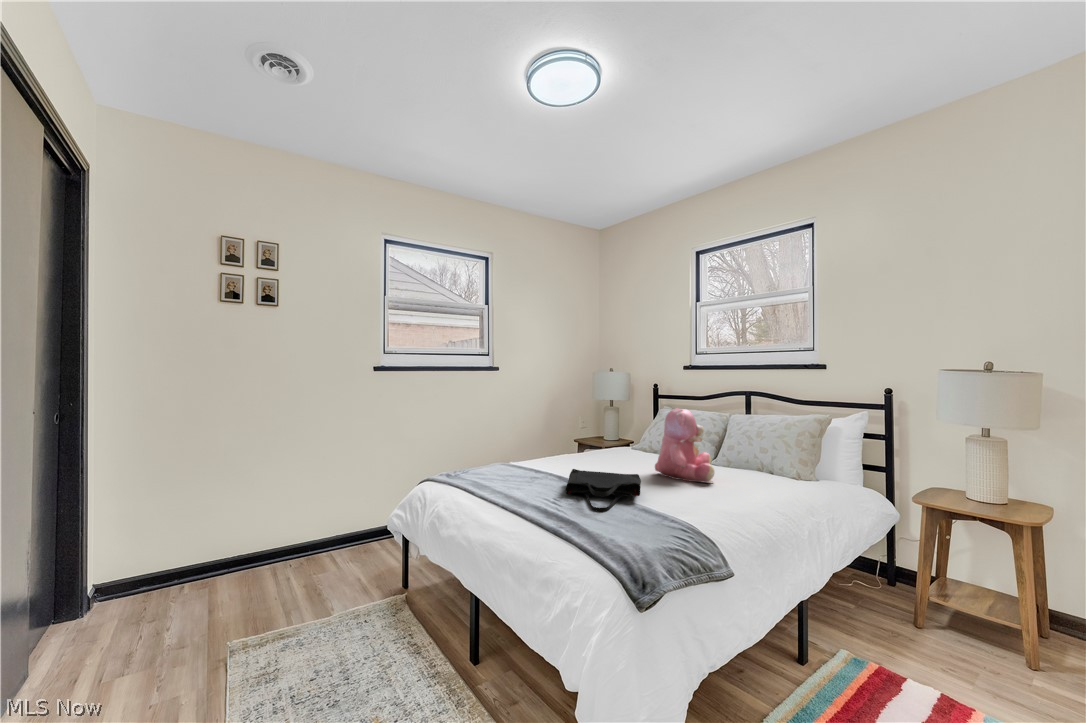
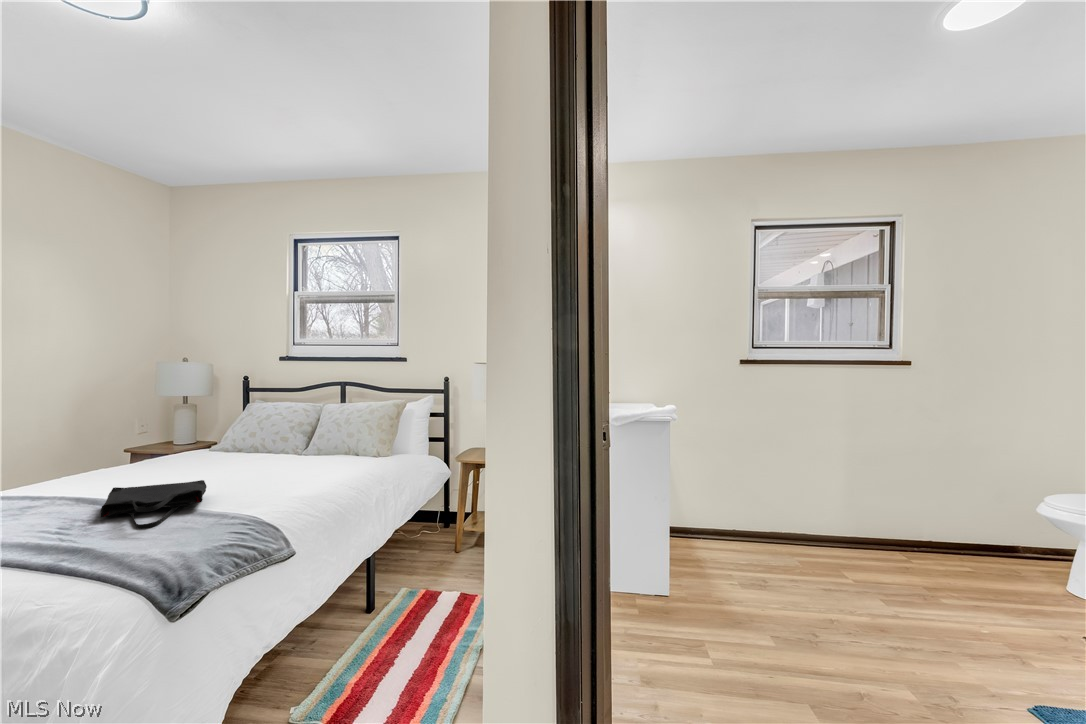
teddy bear: present [655,408,715,483] -> none [230,404,294,478]

